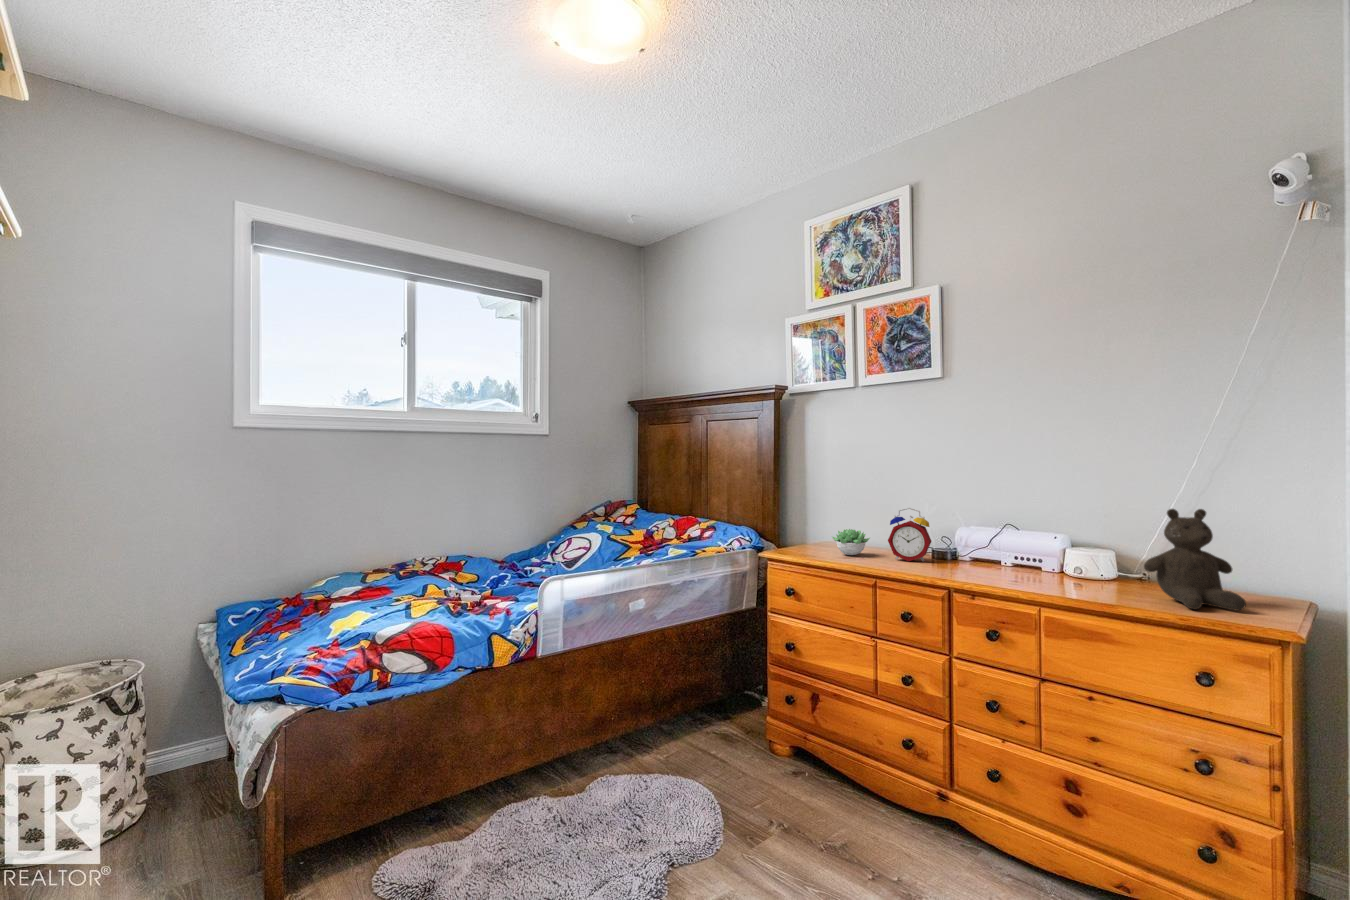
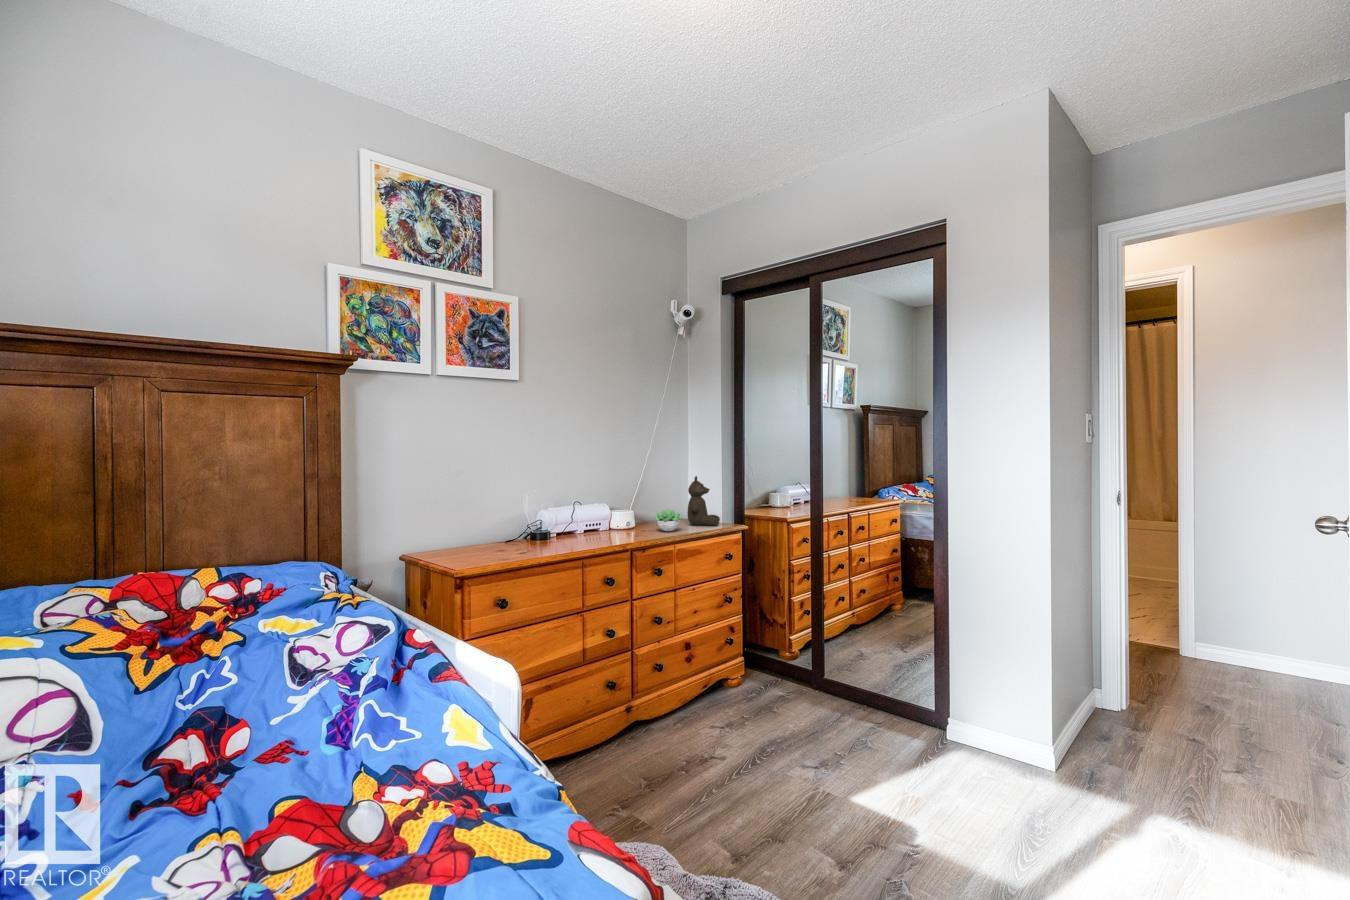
alarm clock: present [888,508,931,561] -> none [534,496,568,544]
succulent plant: present [832,529,870,555] -> present [654,510,683,531]

